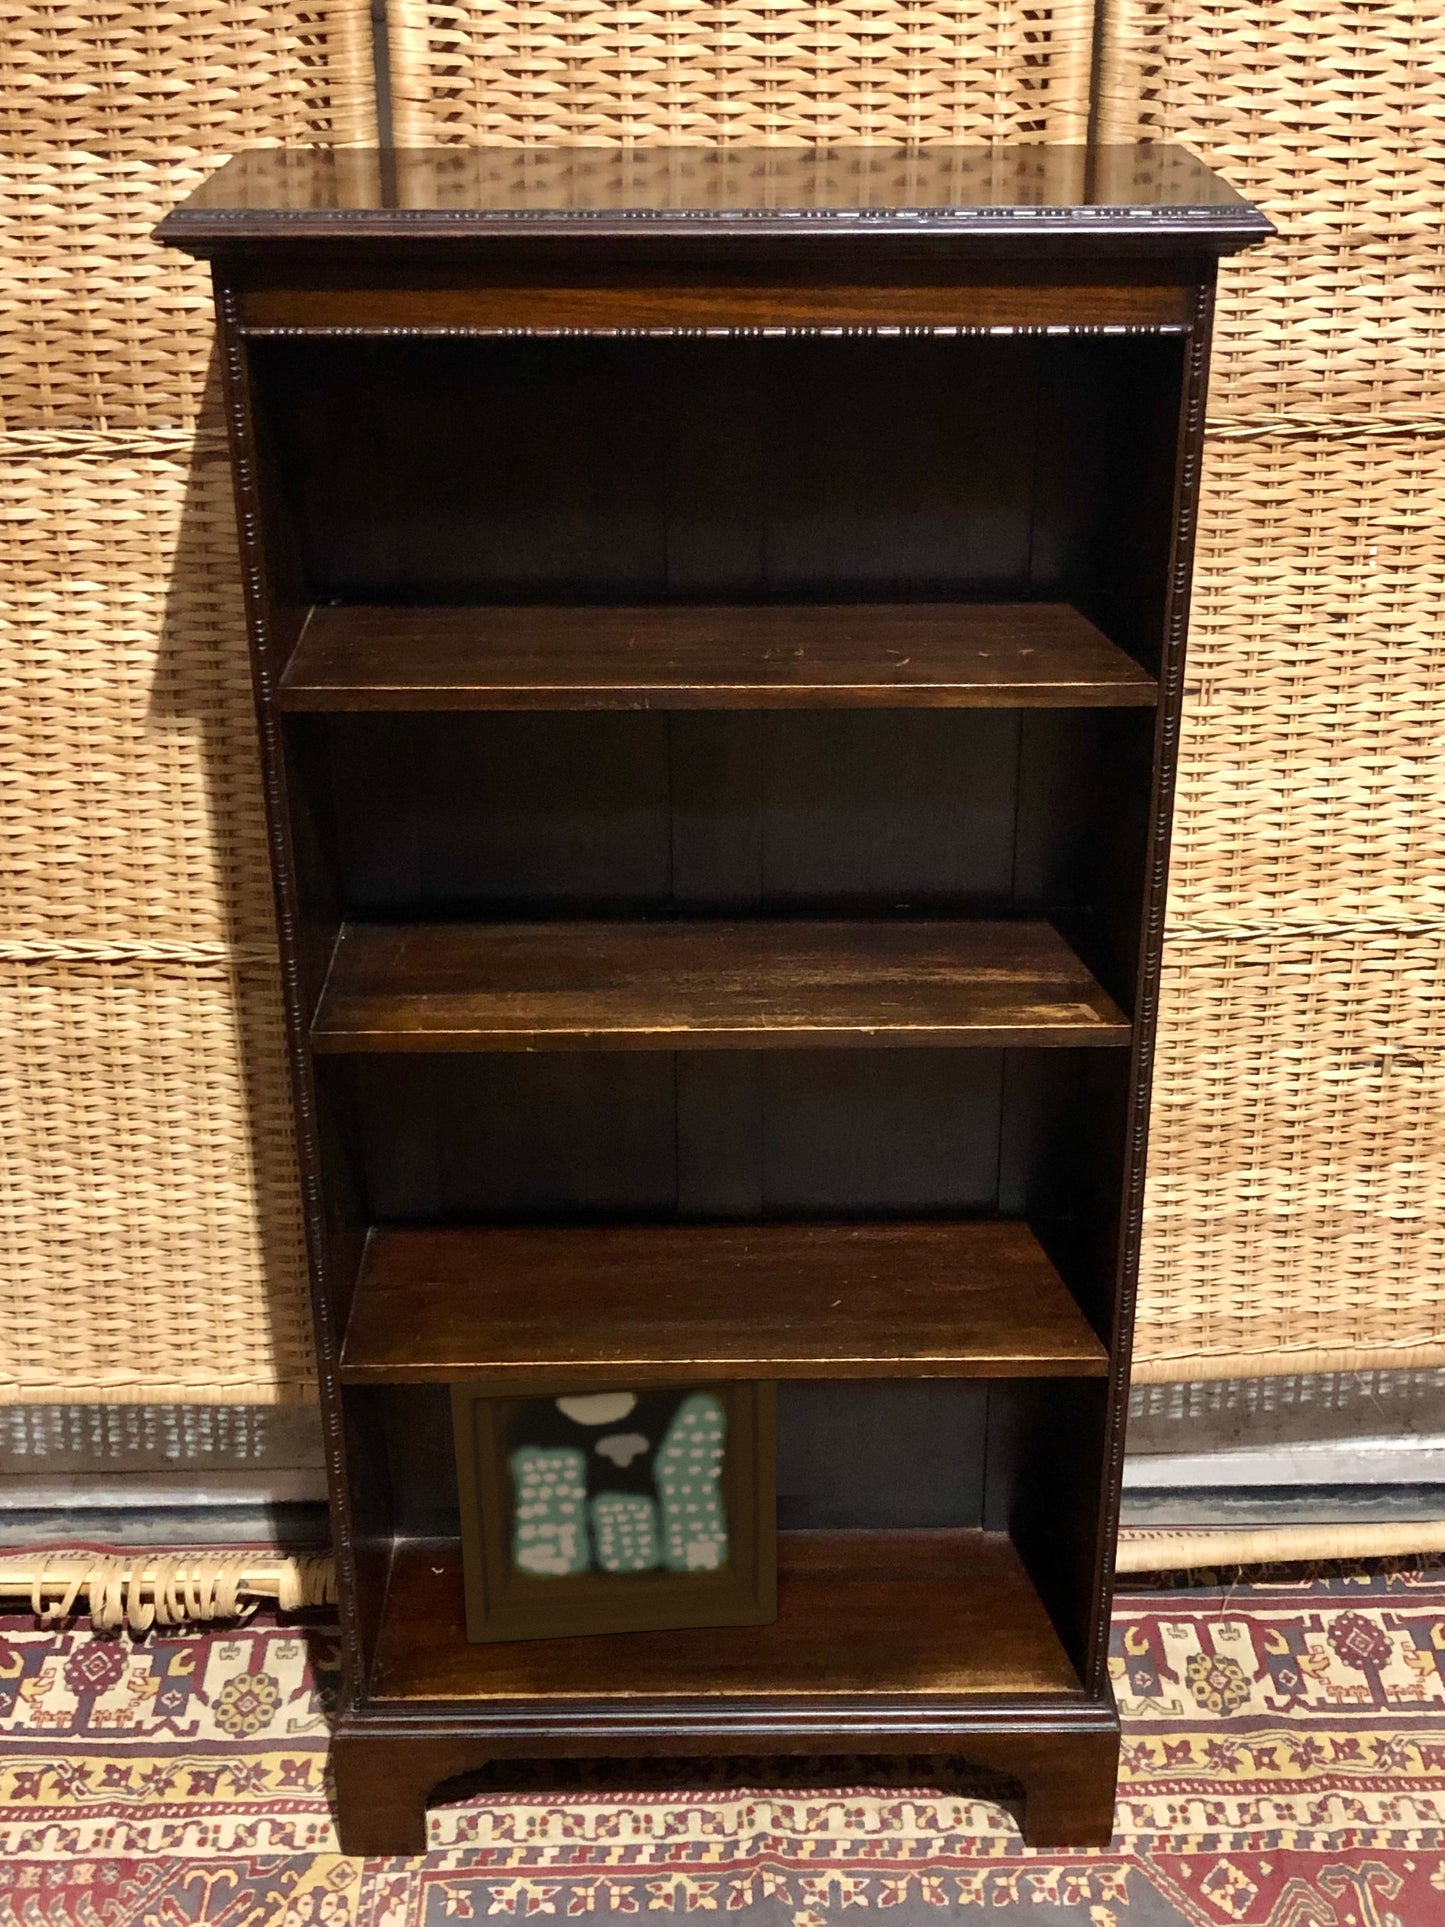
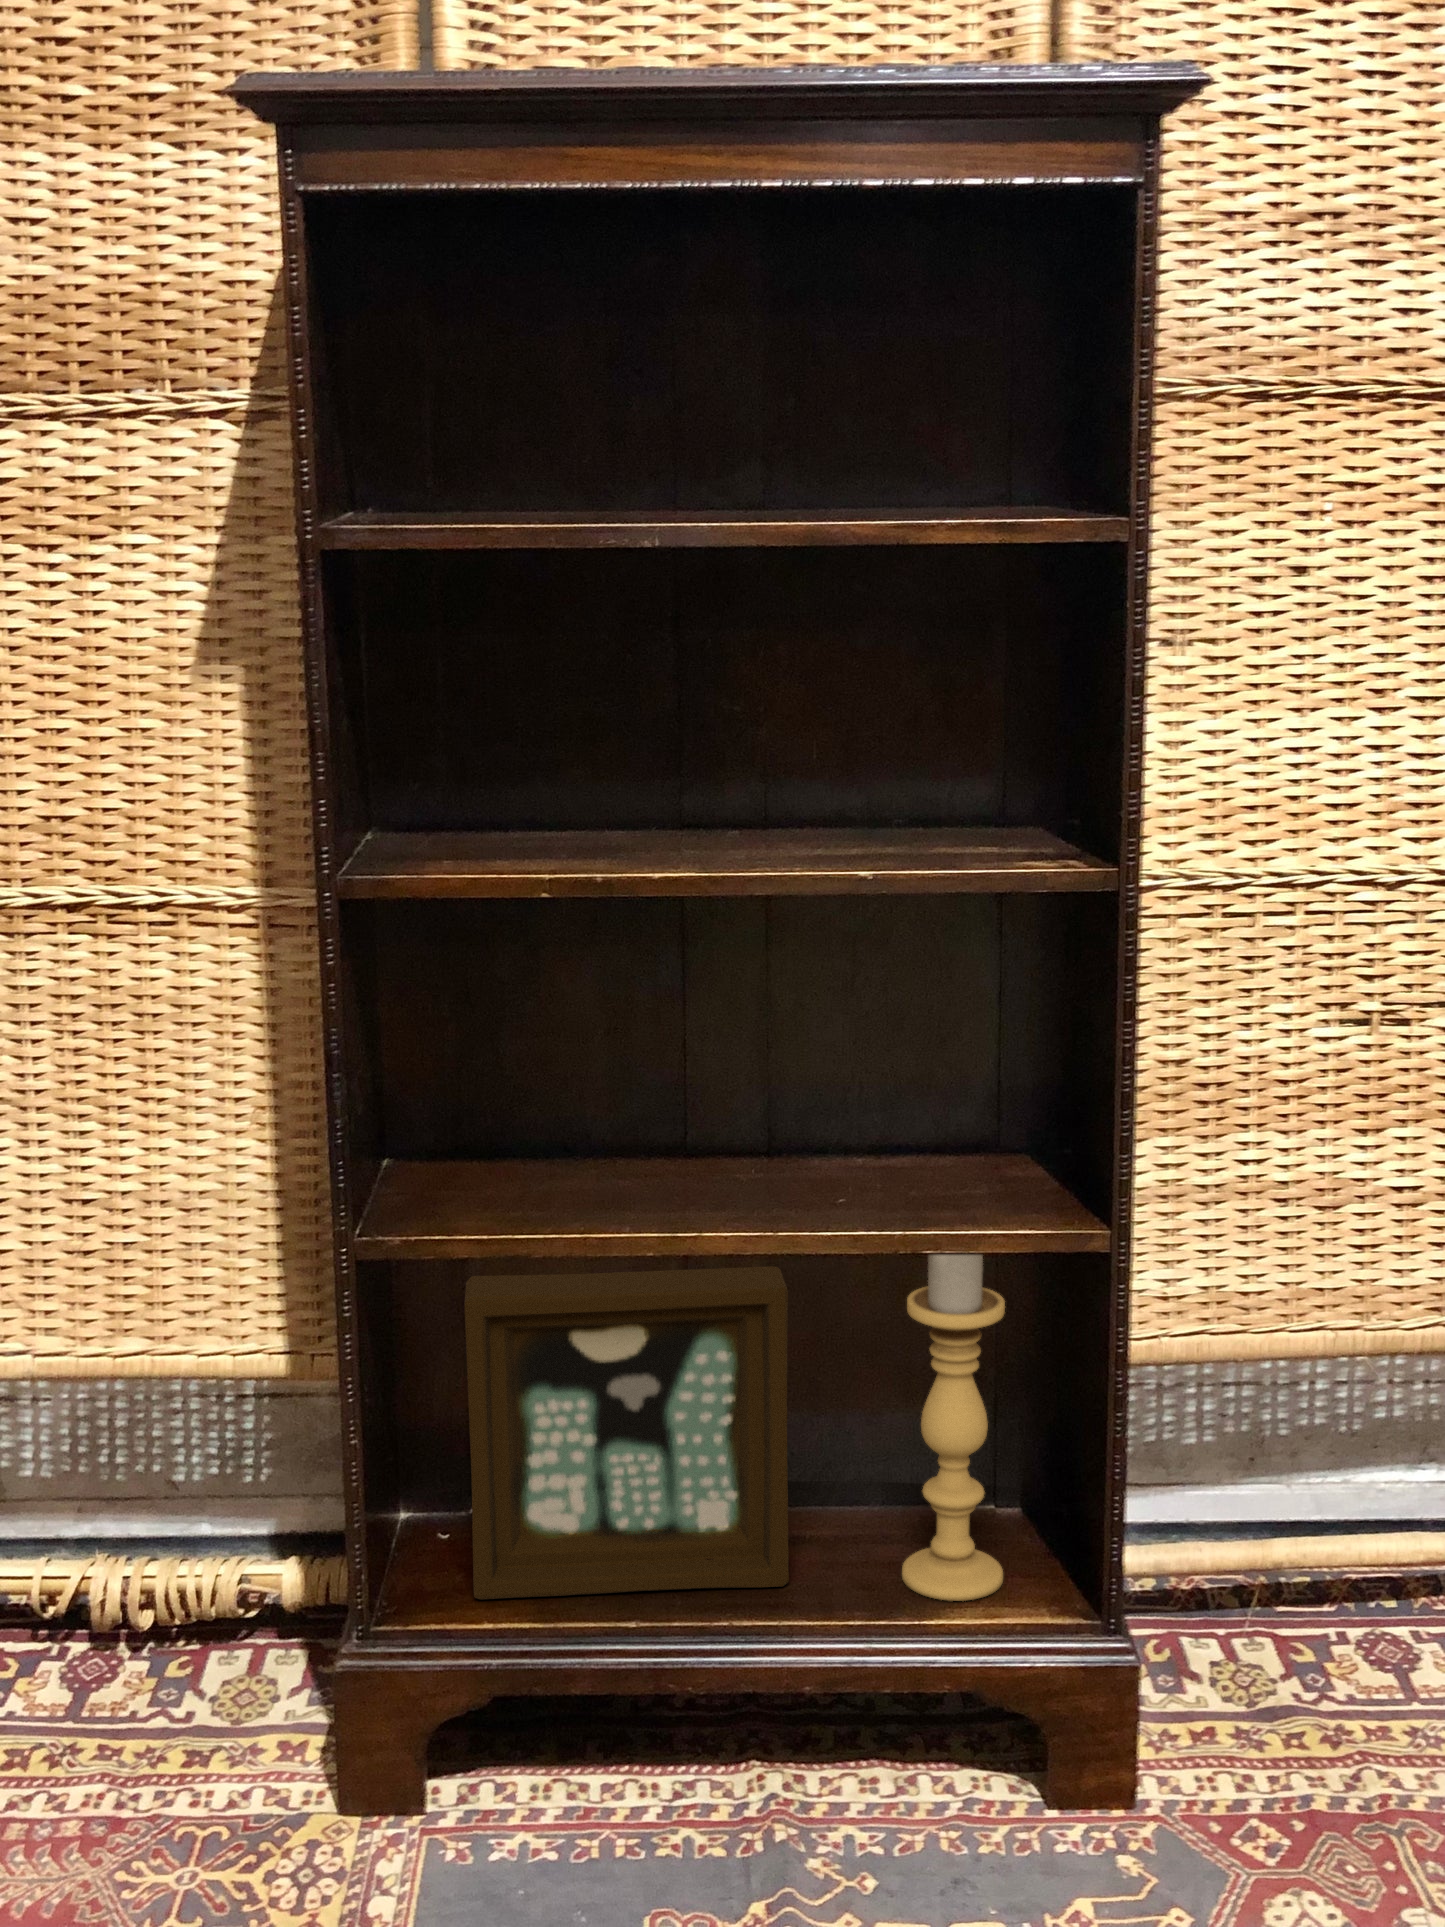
candle holder: none [888,1293,996,1644] -> present [902,1255,1005,1601]

